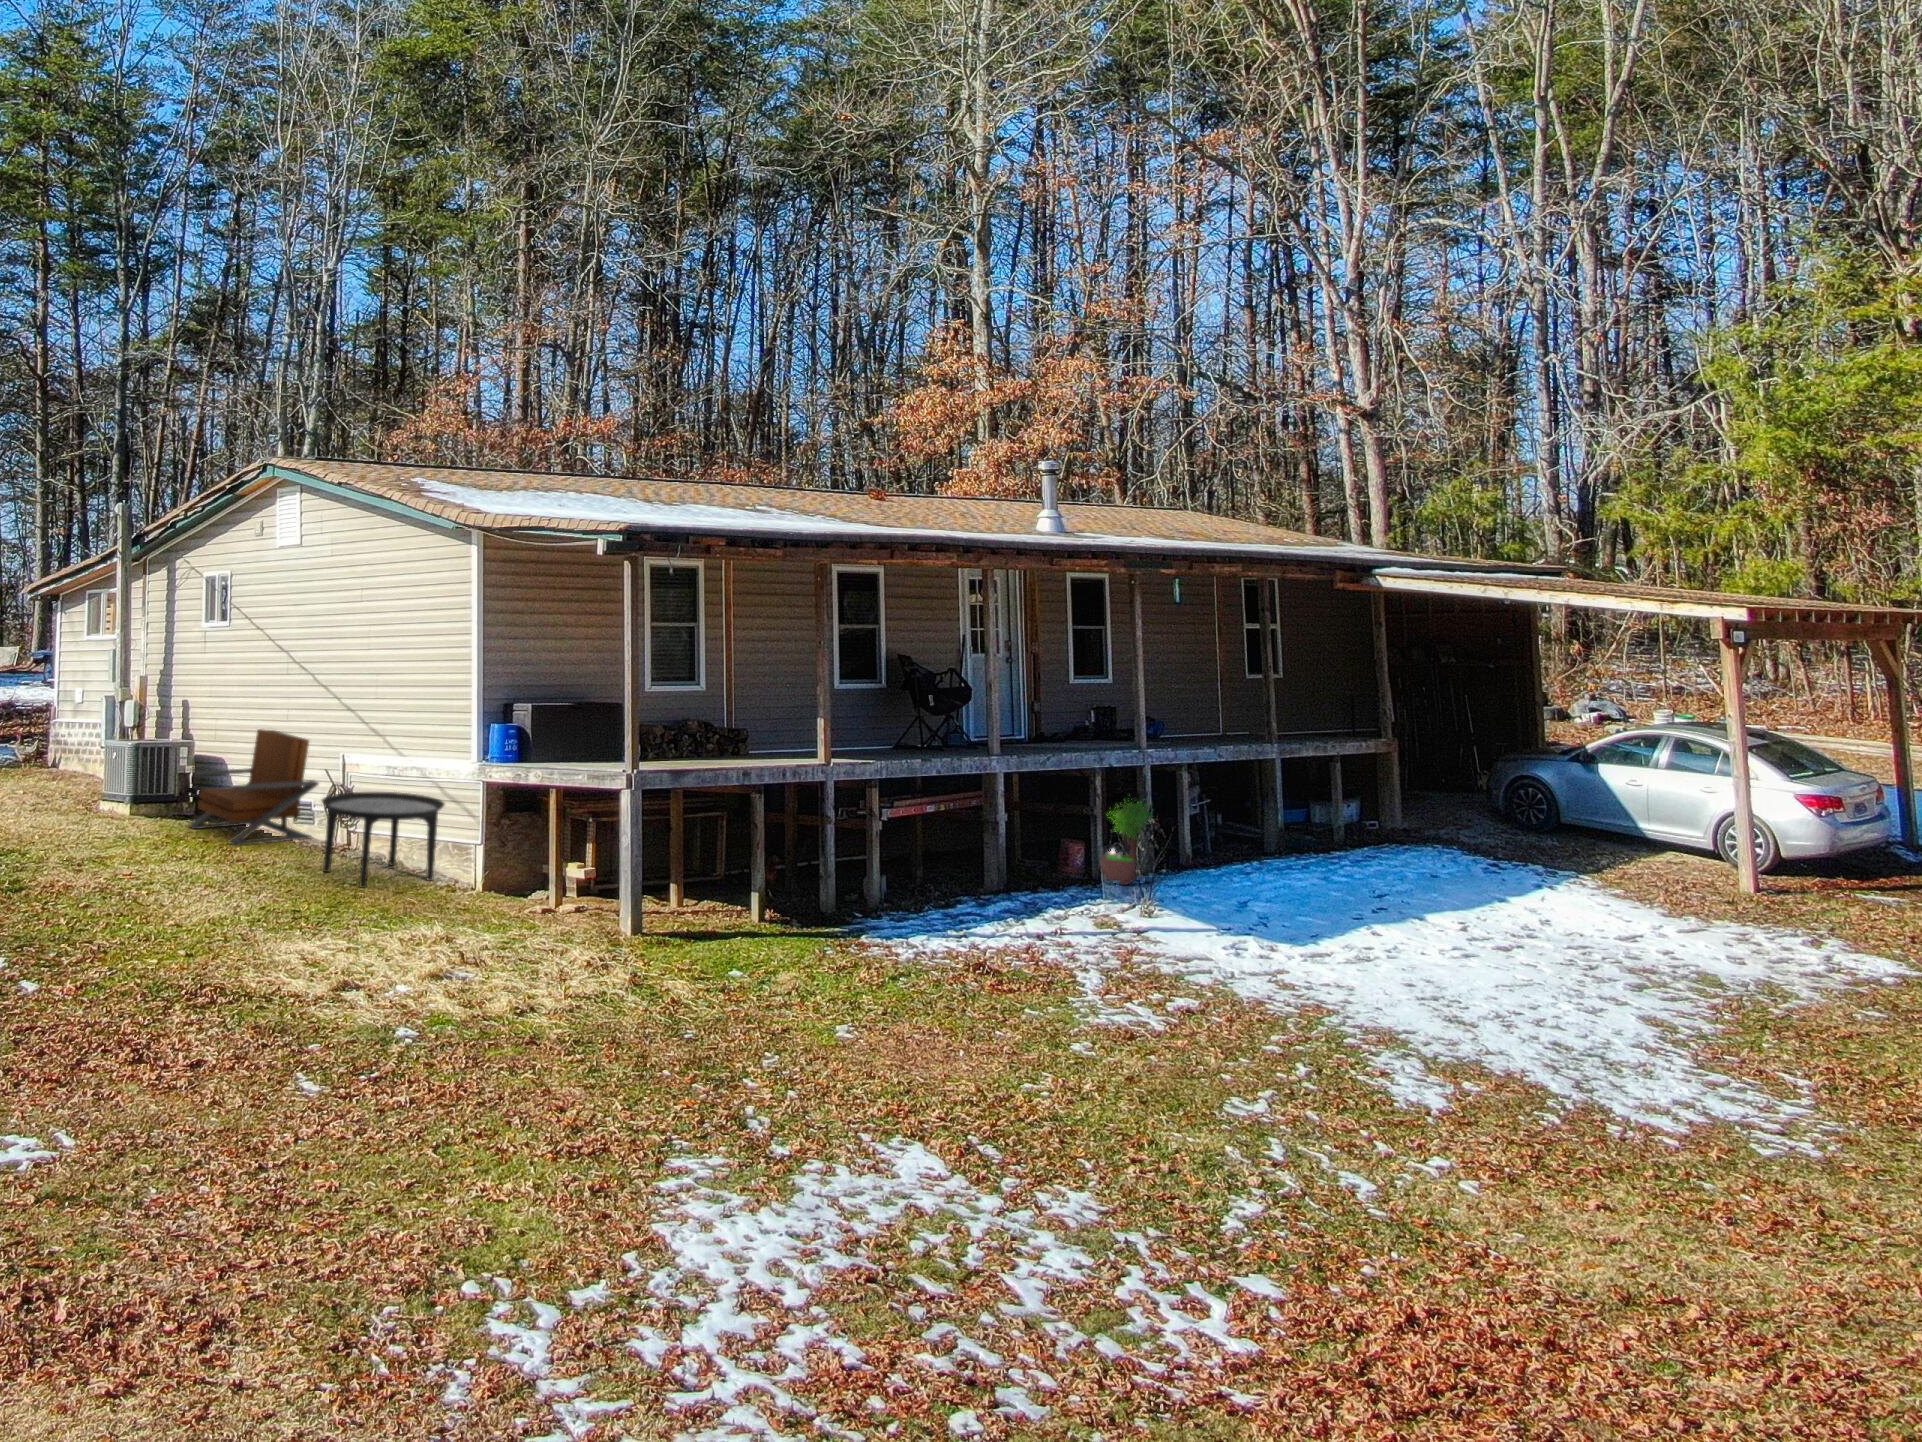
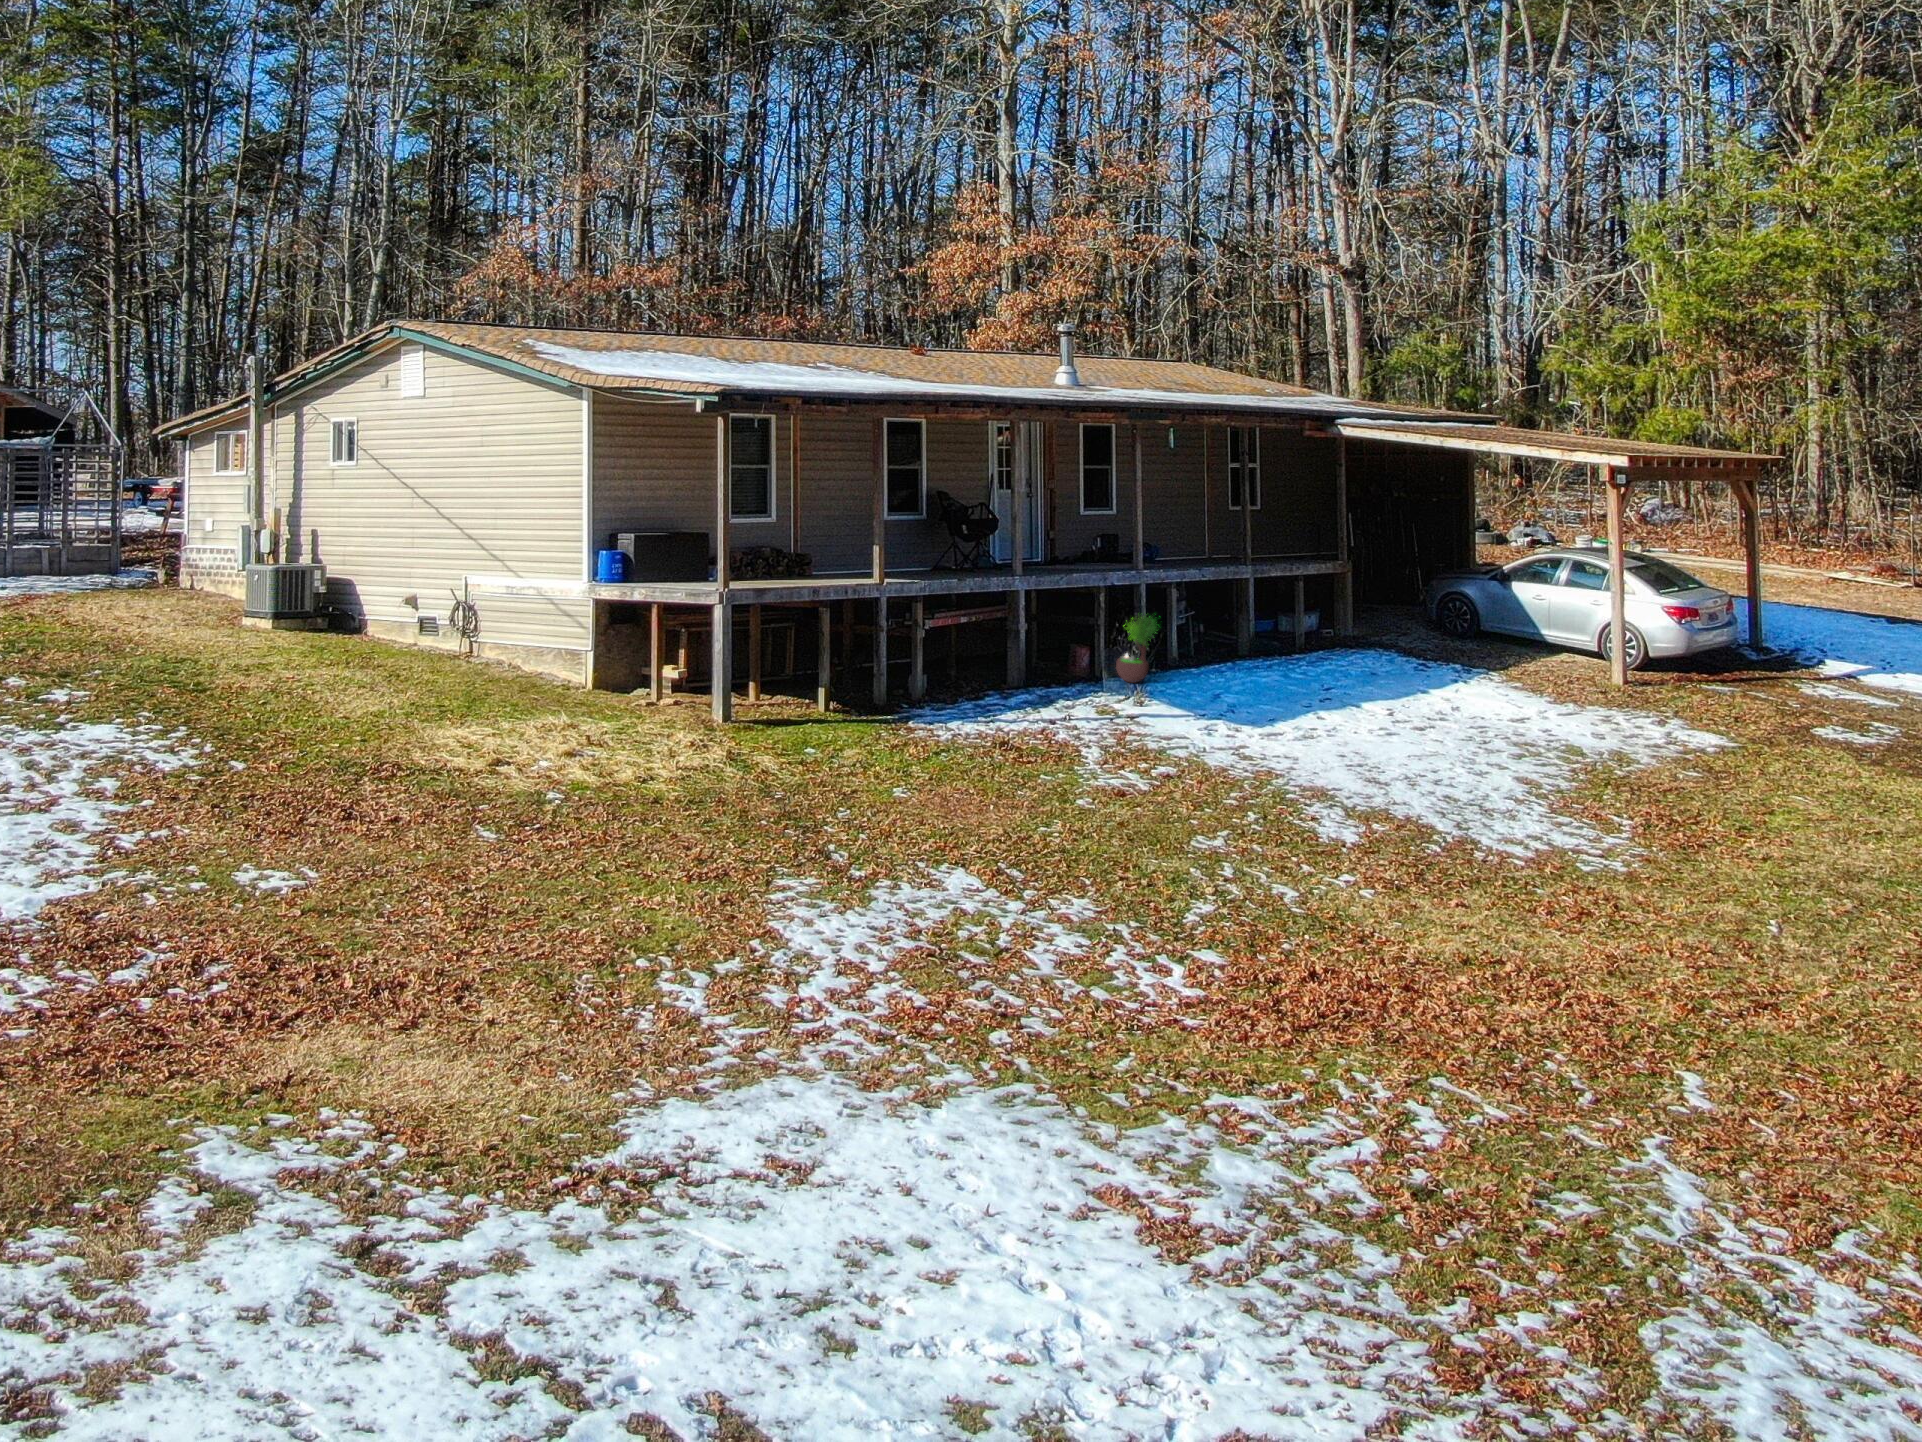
lounge chair: present [189,729,319,846] -> none [323,551,444,652]
round table: present [322,792,445,888] -> none [455,606,564,688]

